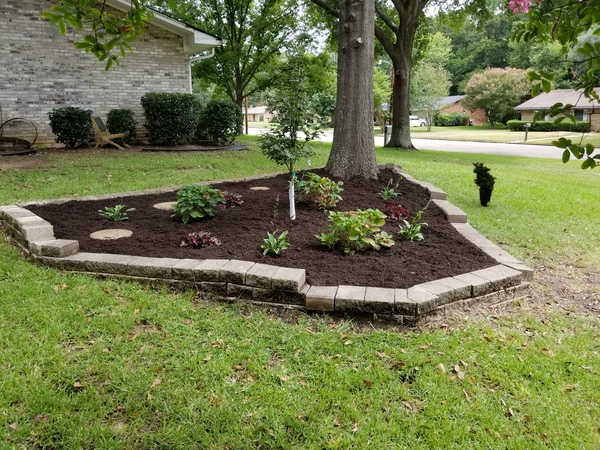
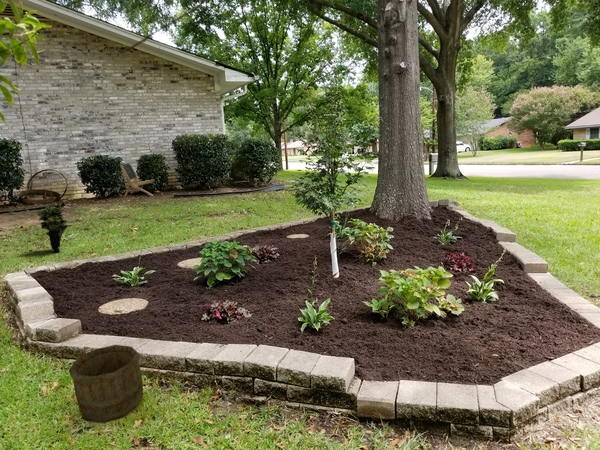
potted plant: present [472,162,497,207] -> present [37,203,68,252]
wooden bucket: none [77,256,136,312] -> present [69,345,143,422]

